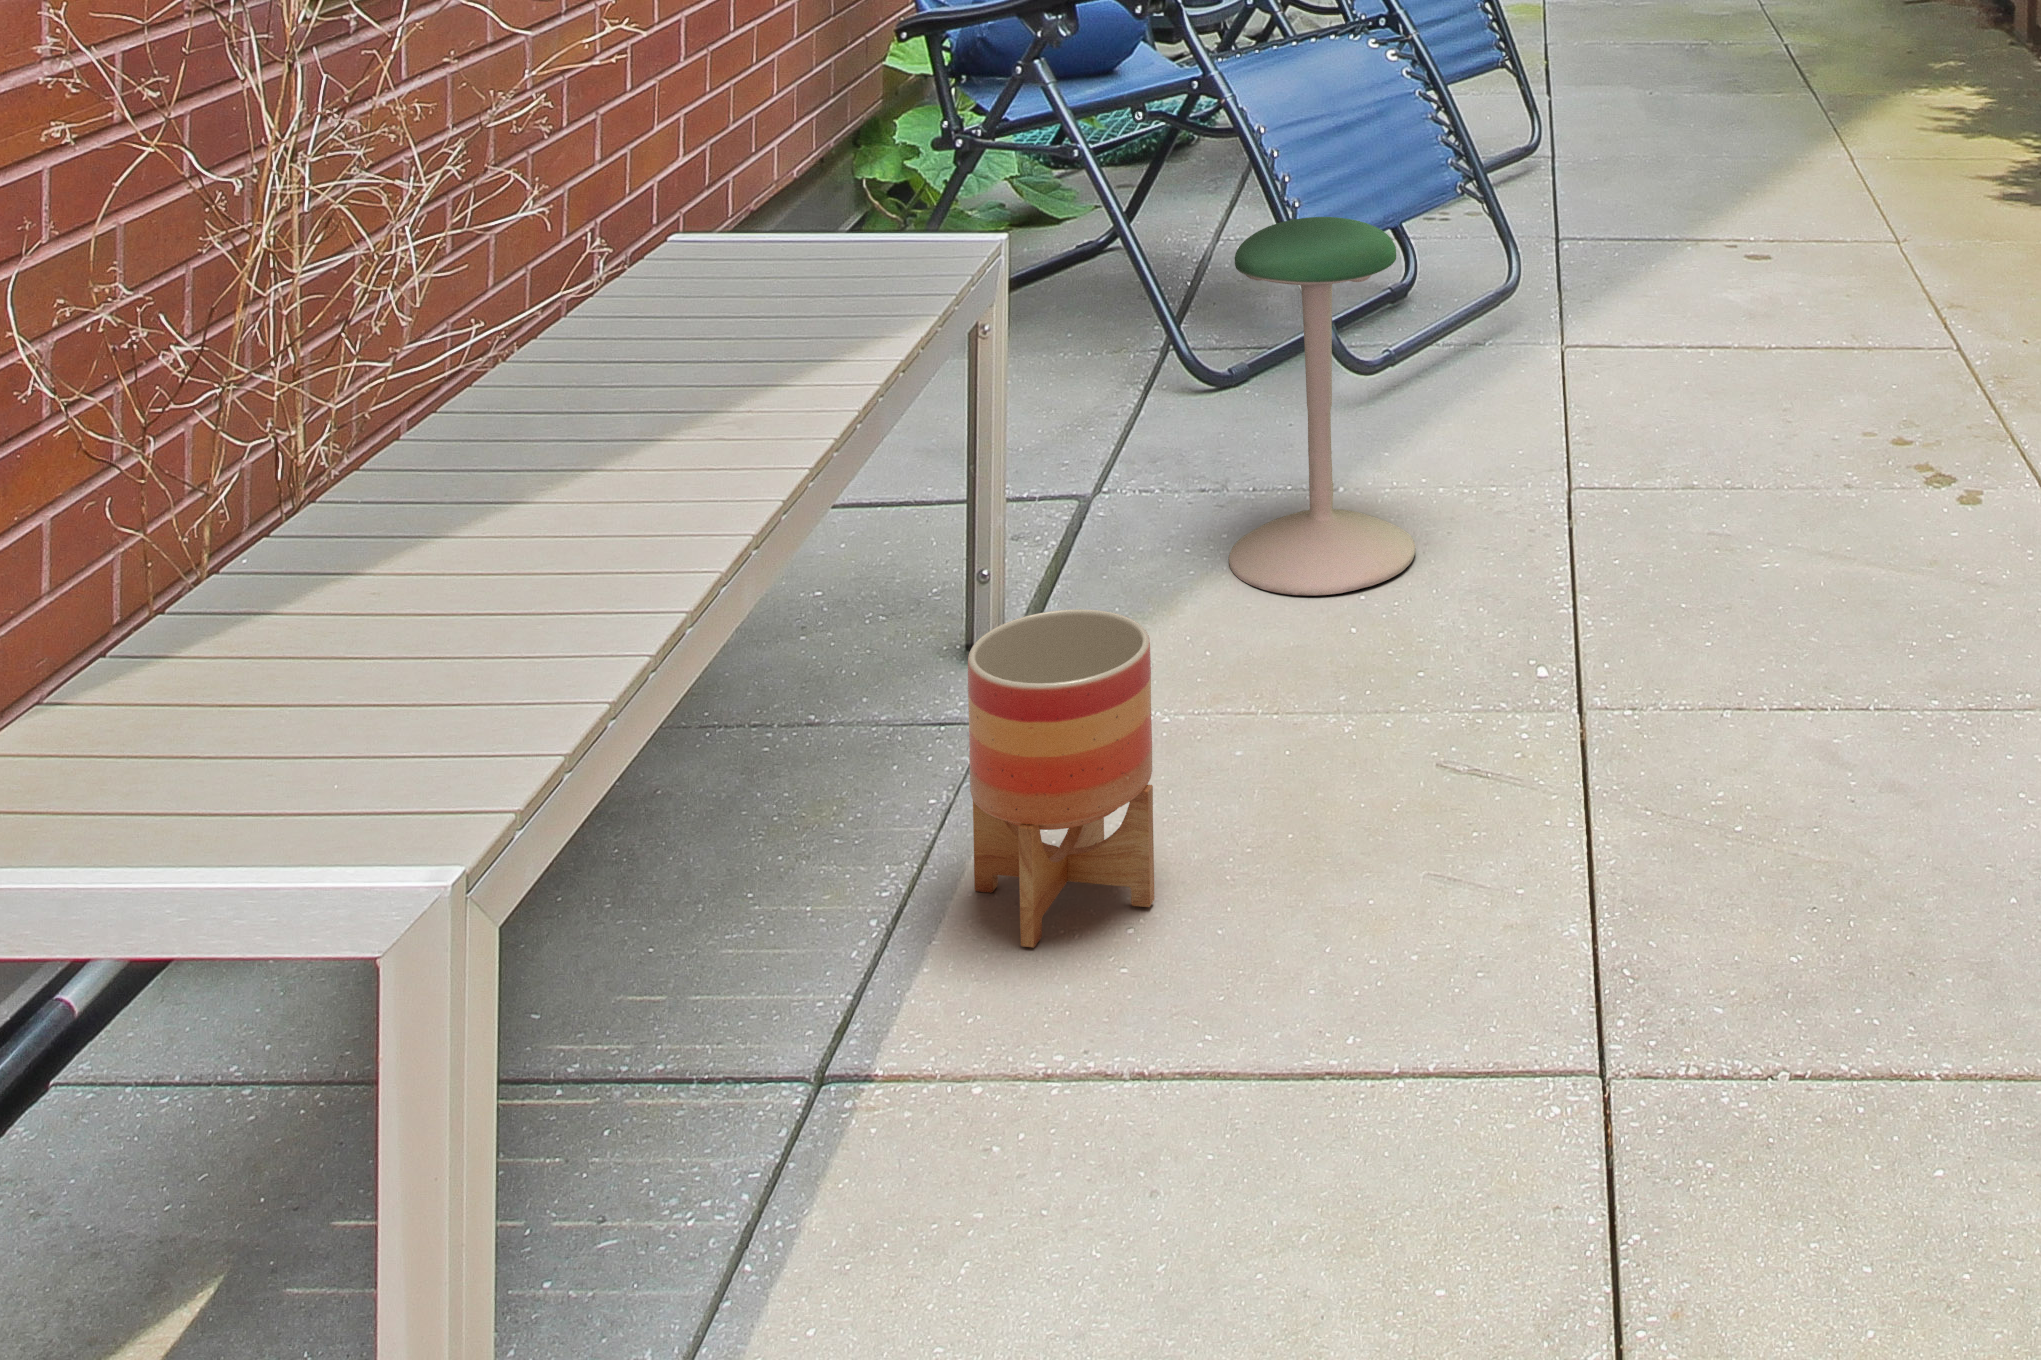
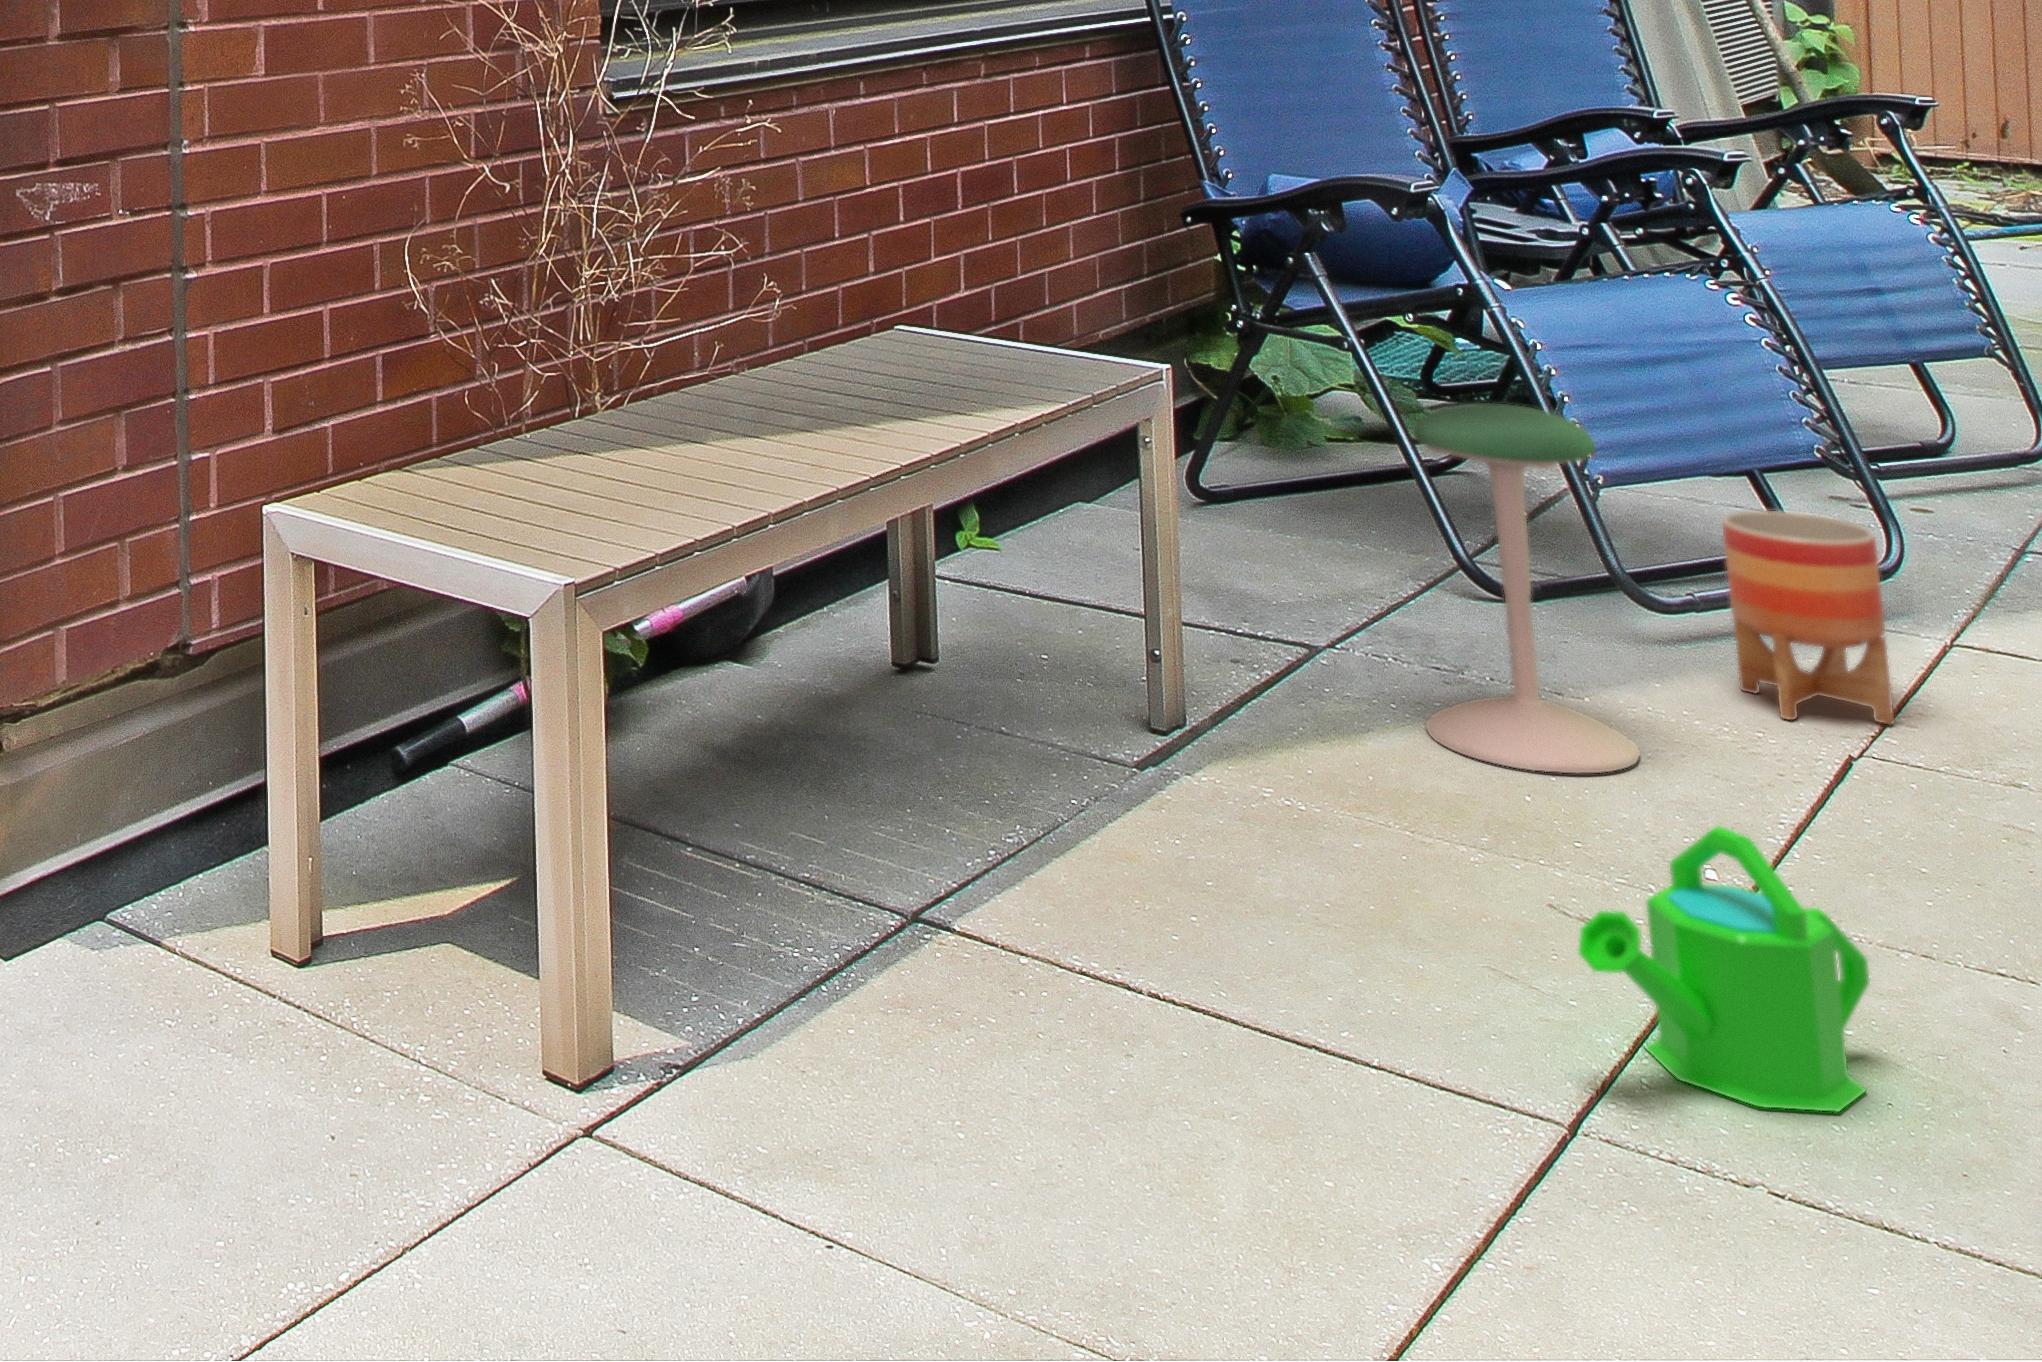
planter: present [968,609,1155,948] -> present [1722,511,1894,724]
watering can: none [1573,674,1773,962] -> present [1579,826,1869,1112]

